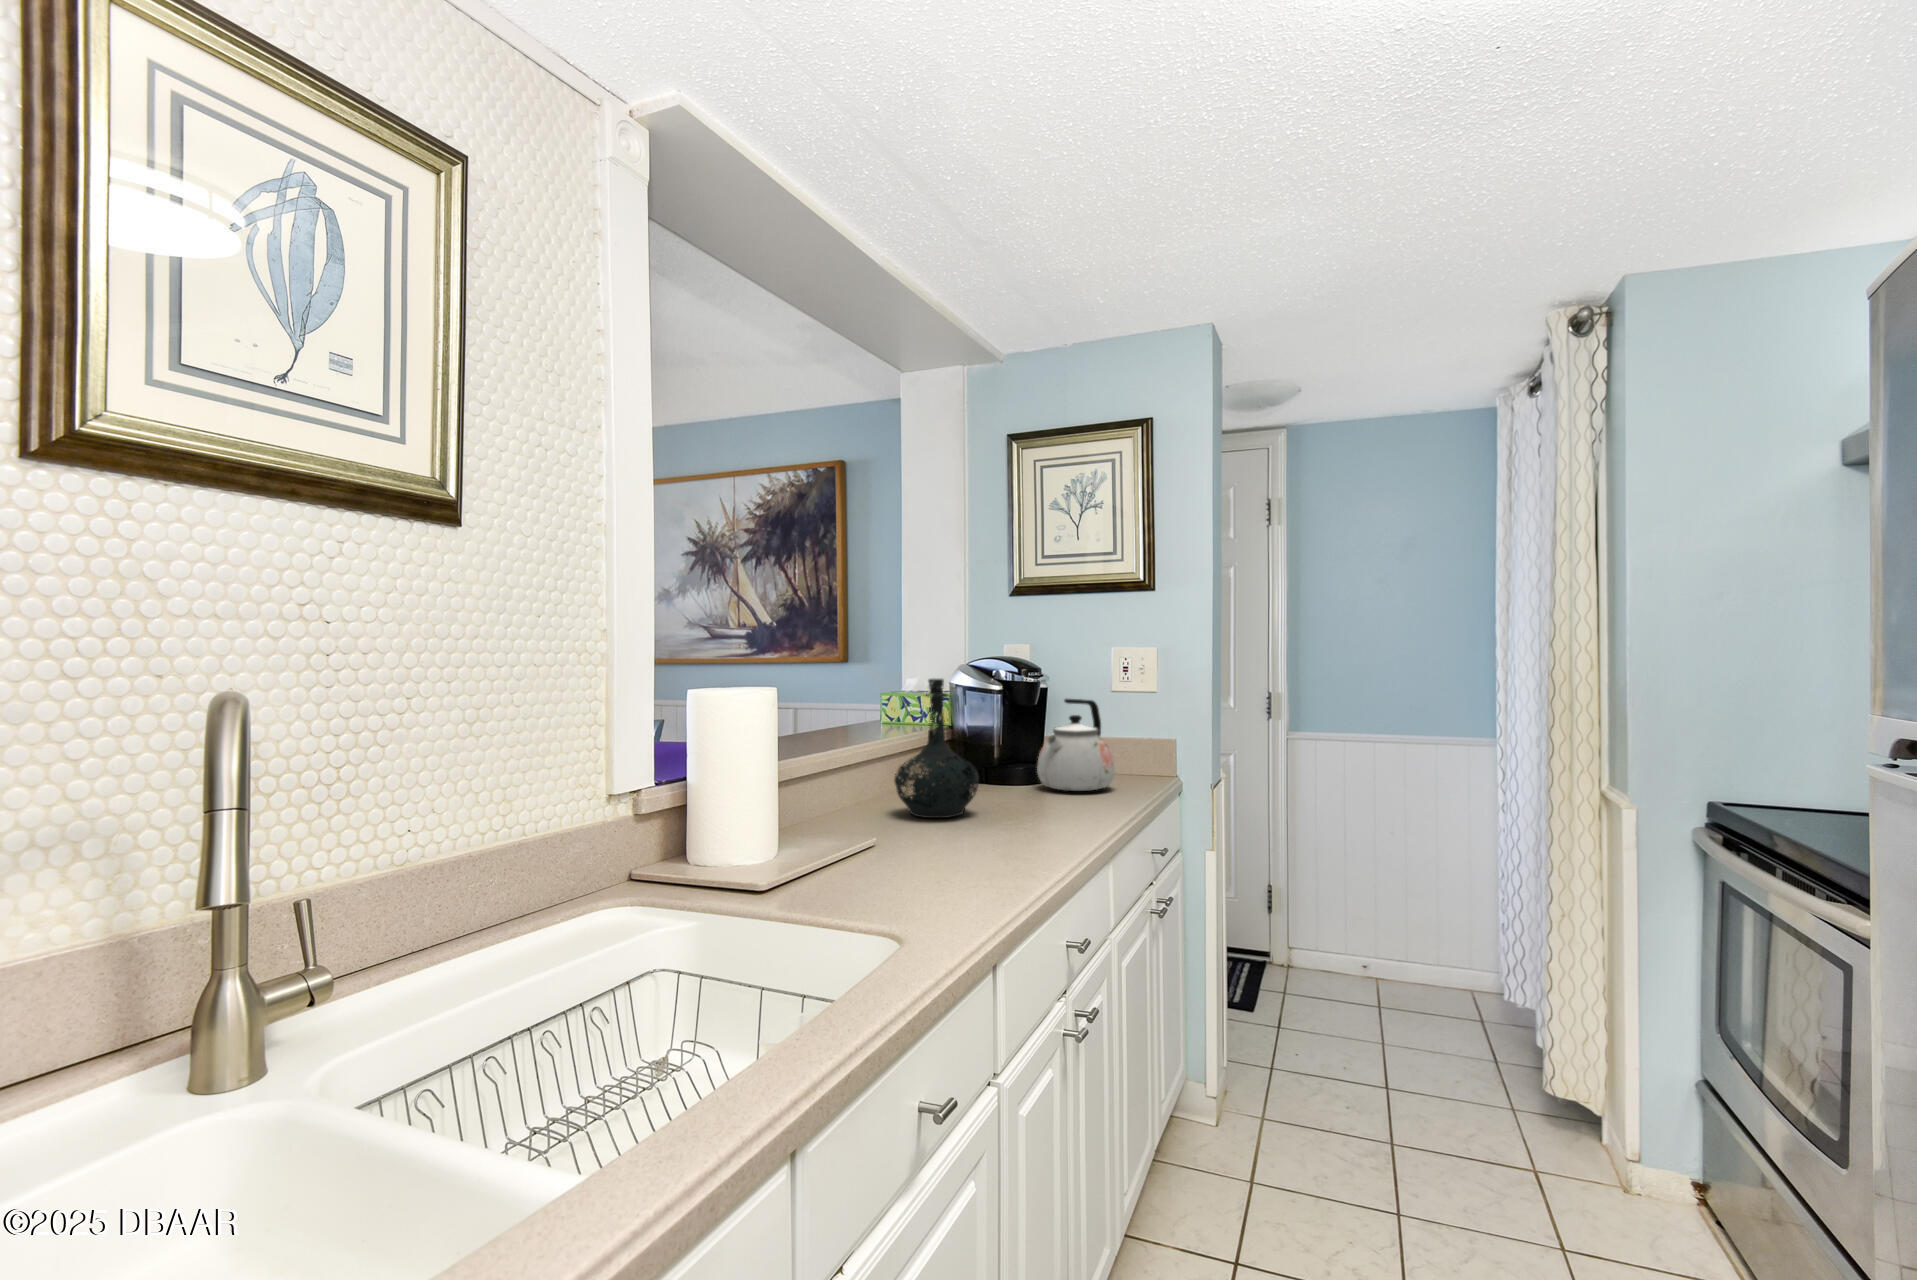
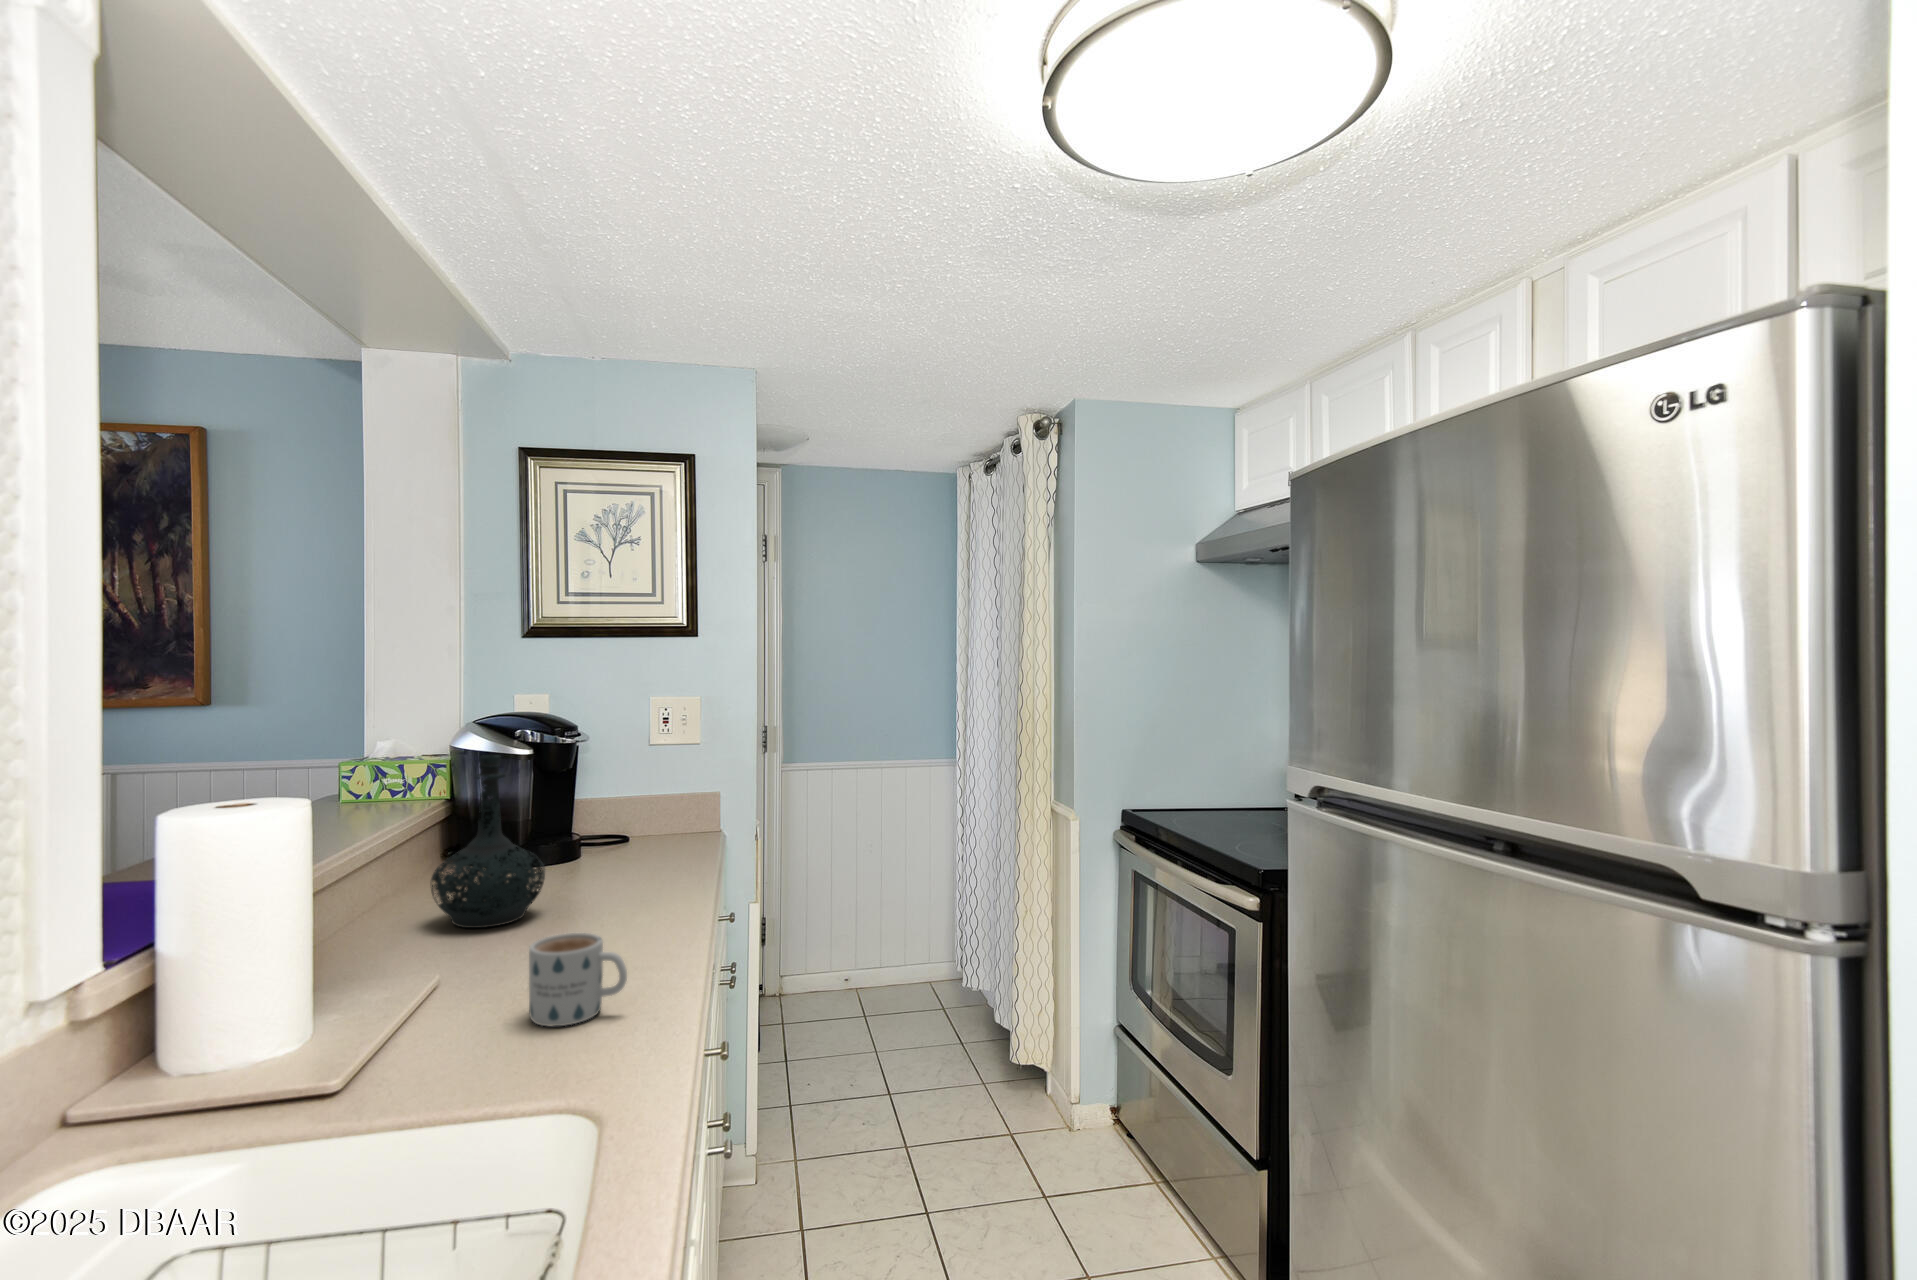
kettle: present [1037,699,1115,791] -> none [579,760,669,864]
mug: none [895,814,967,887] -> present [529,933,627,1027]

